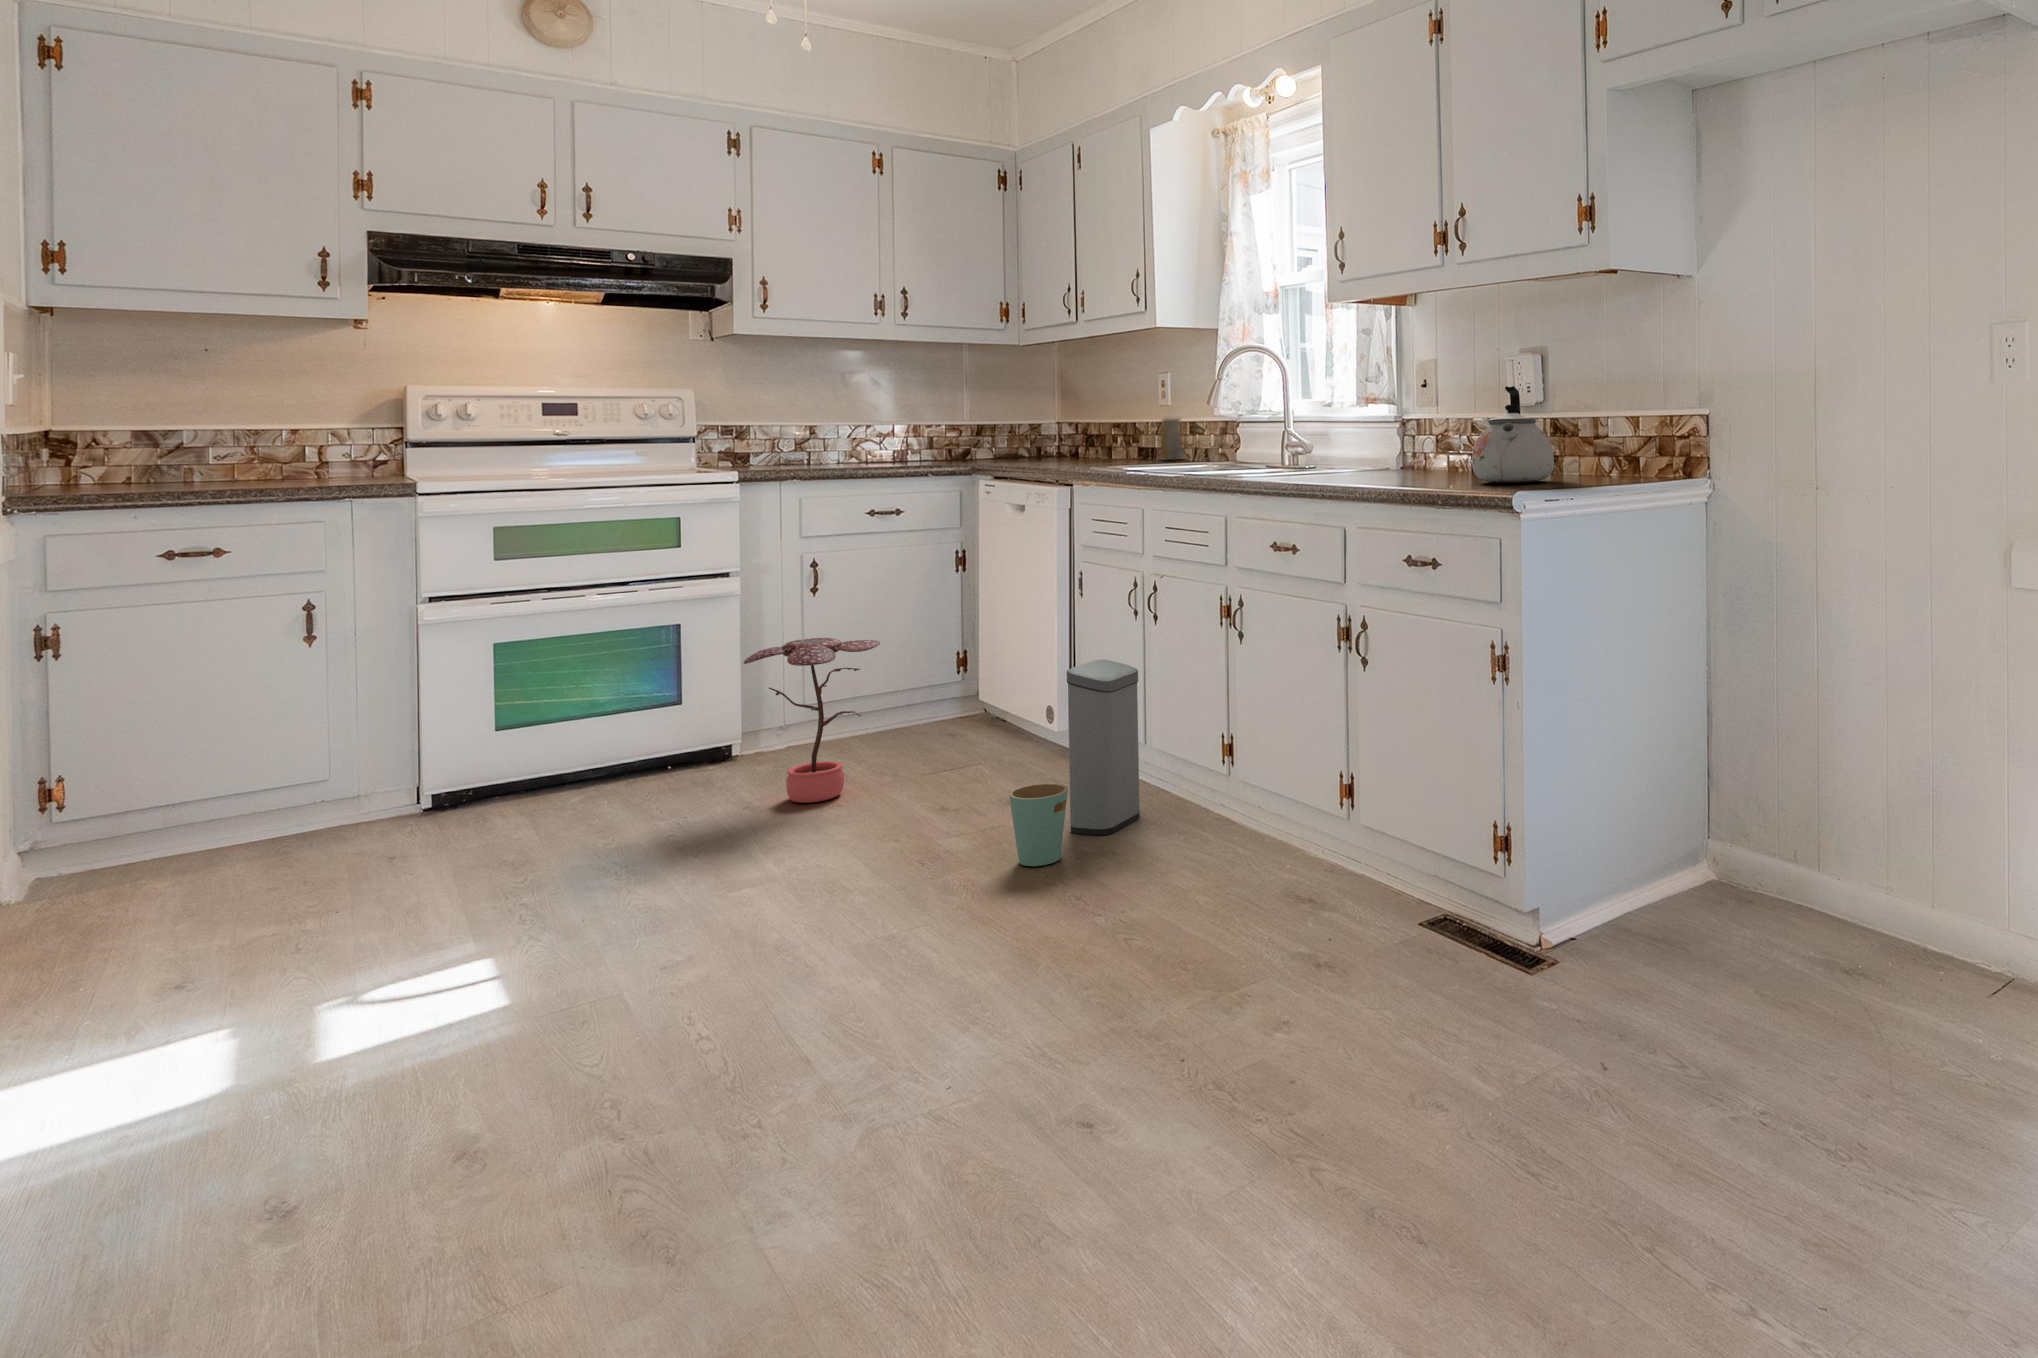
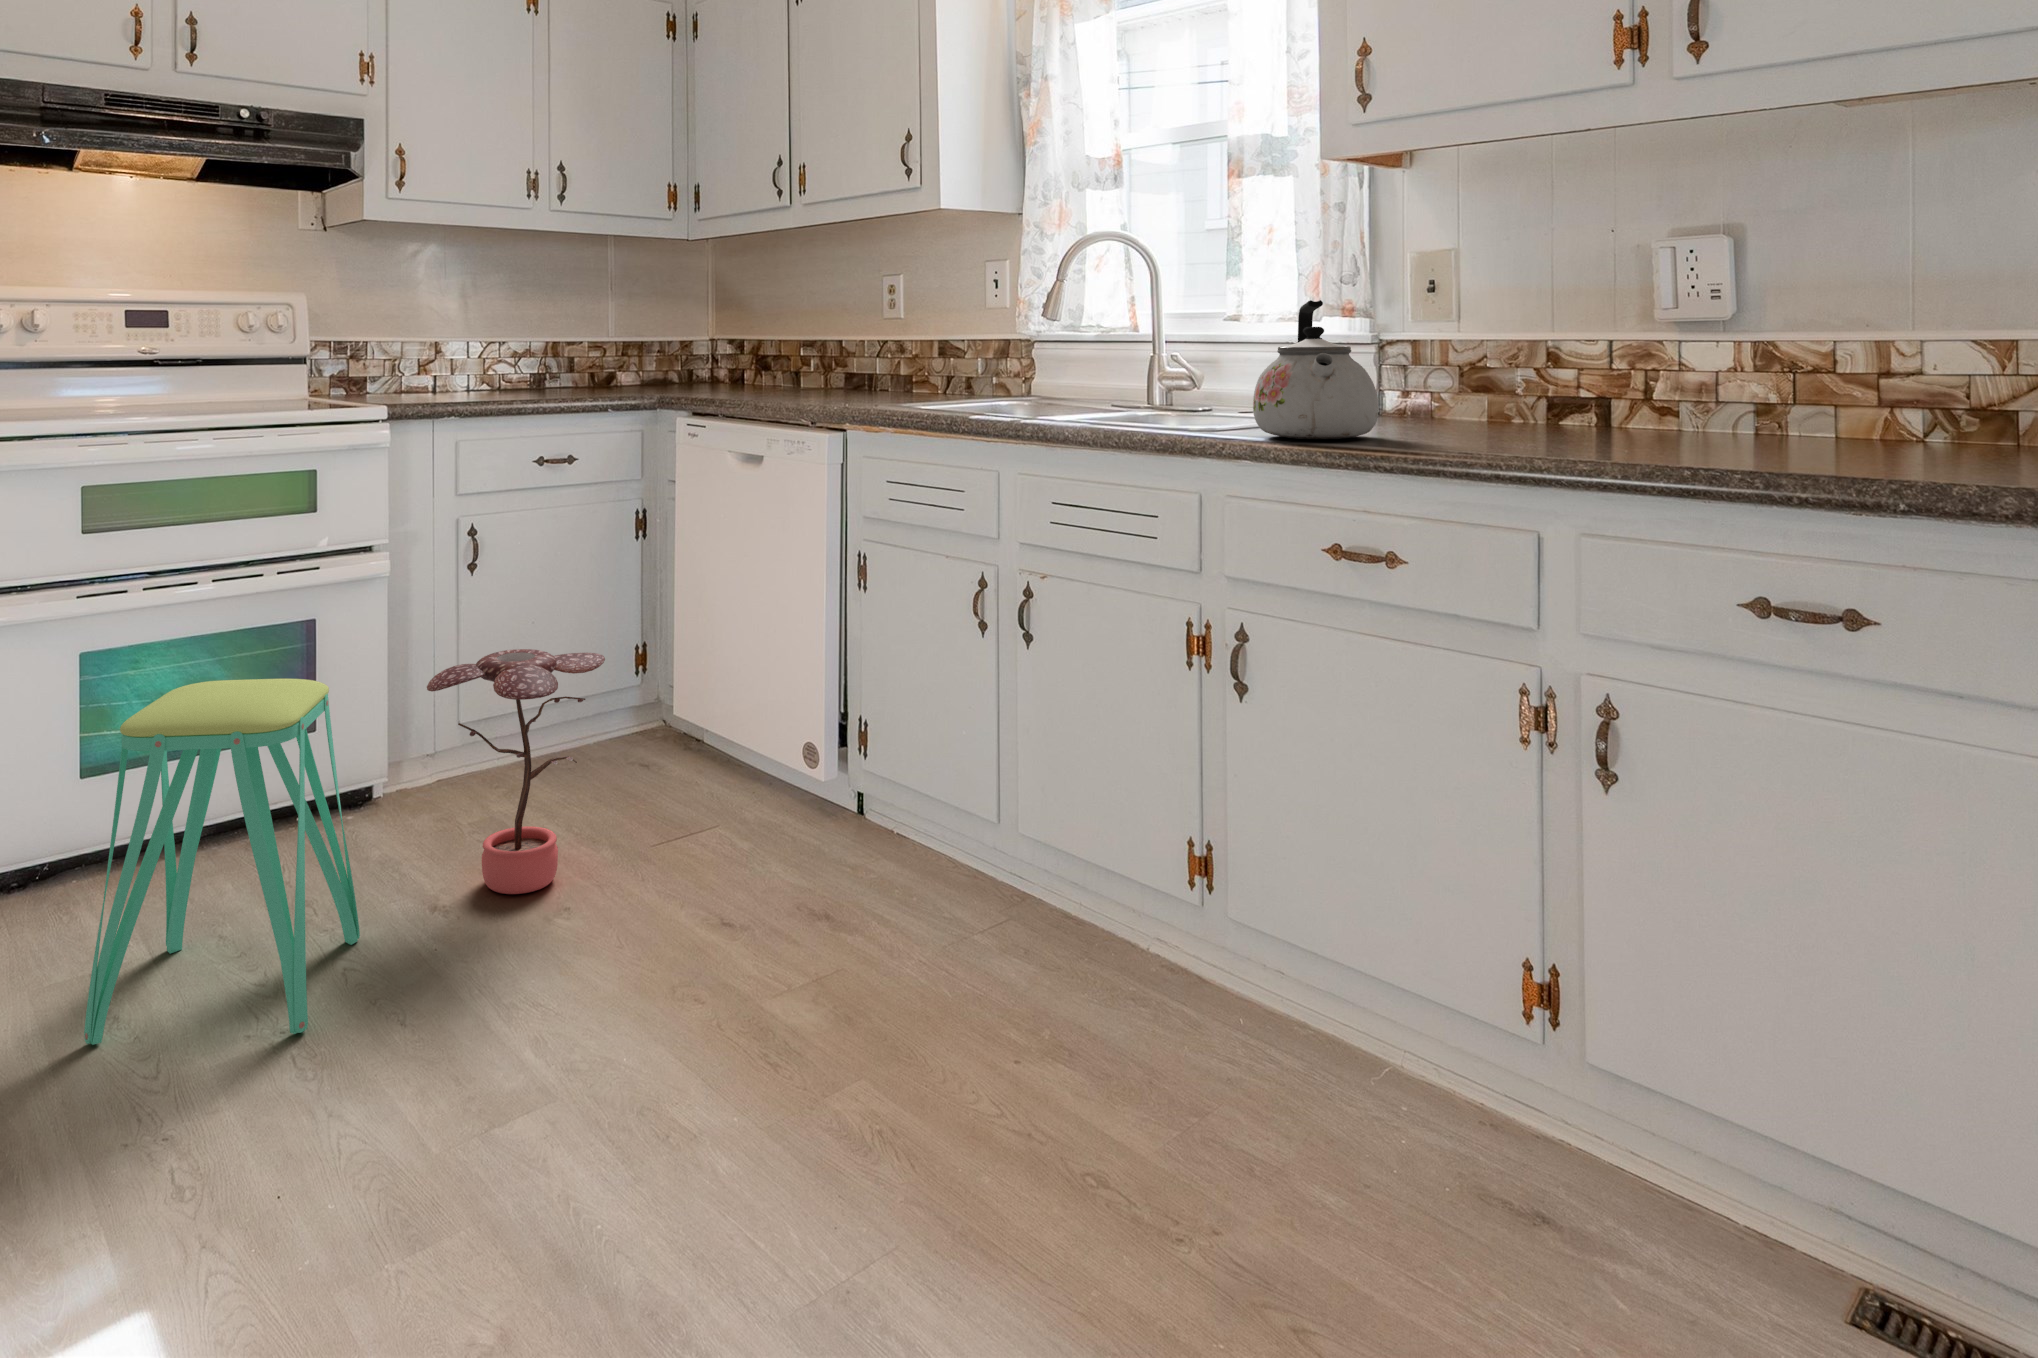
kettle: present [1472,386,1554,483] -> present [1253,300,1379,439]
mug: present [1161,418,1186,460] -> none [903,337,946,393]
stool: none [479,650,686,876] -> present [84,679,360,1045]
trash can: present [1009,659,1140,866] -> none [902,706,1035,1069]

